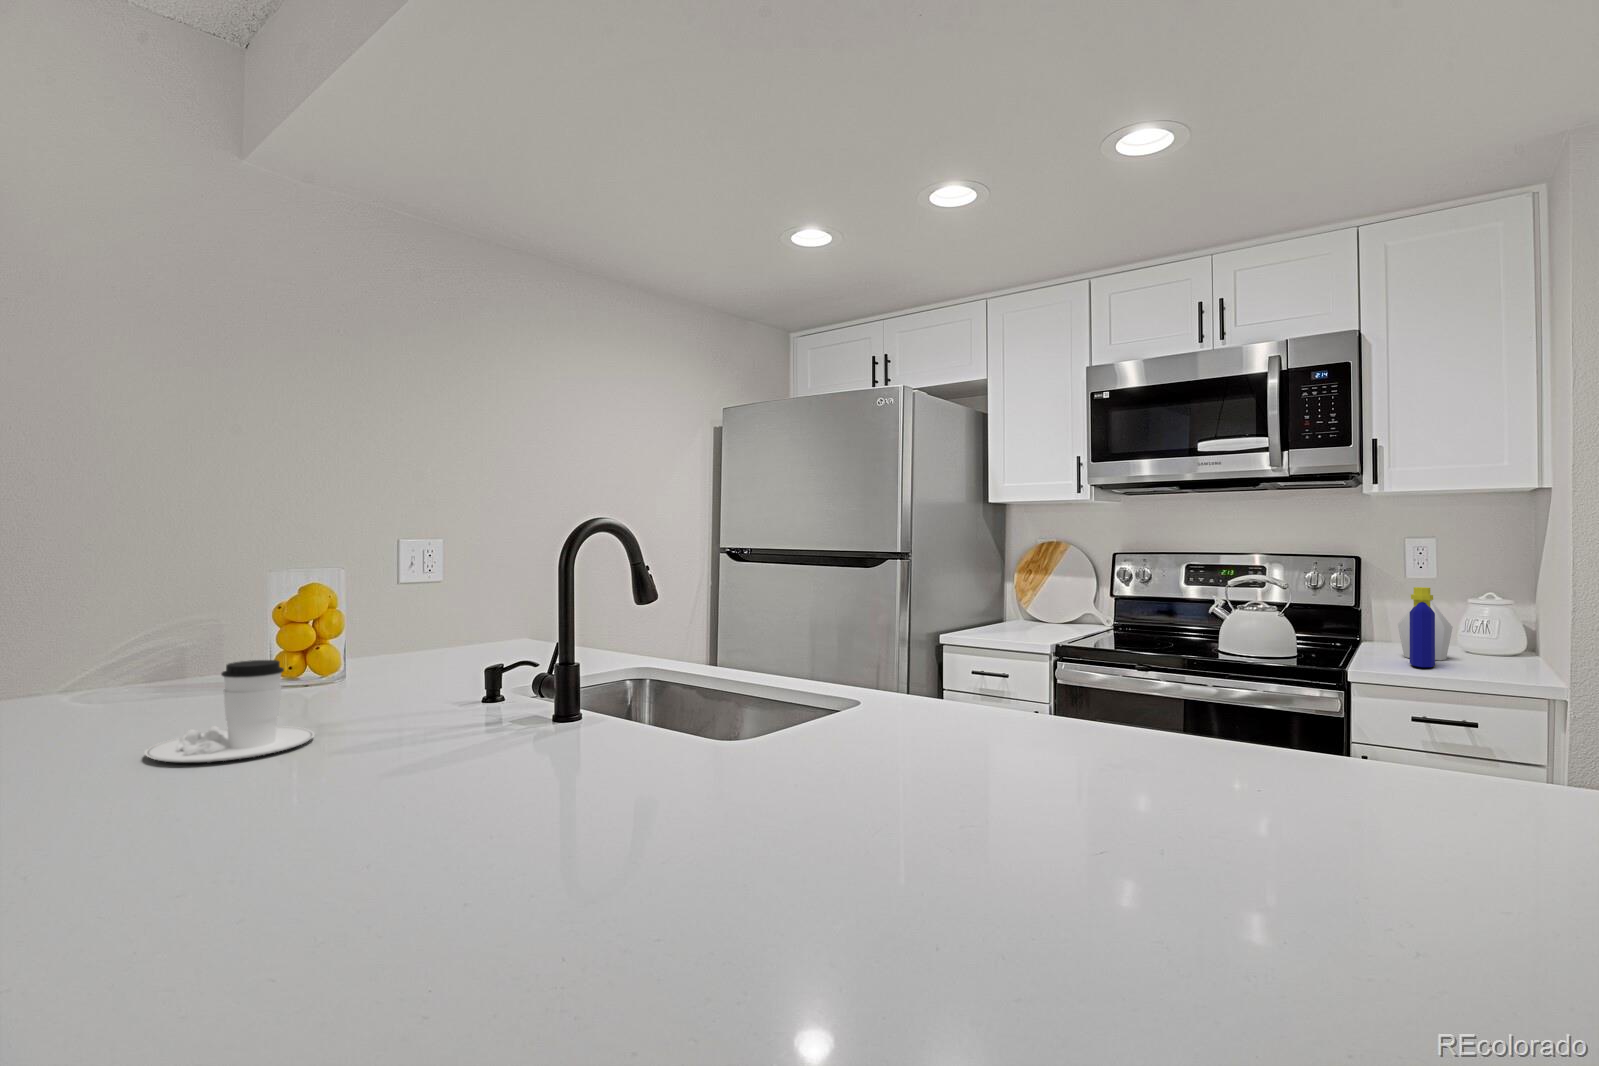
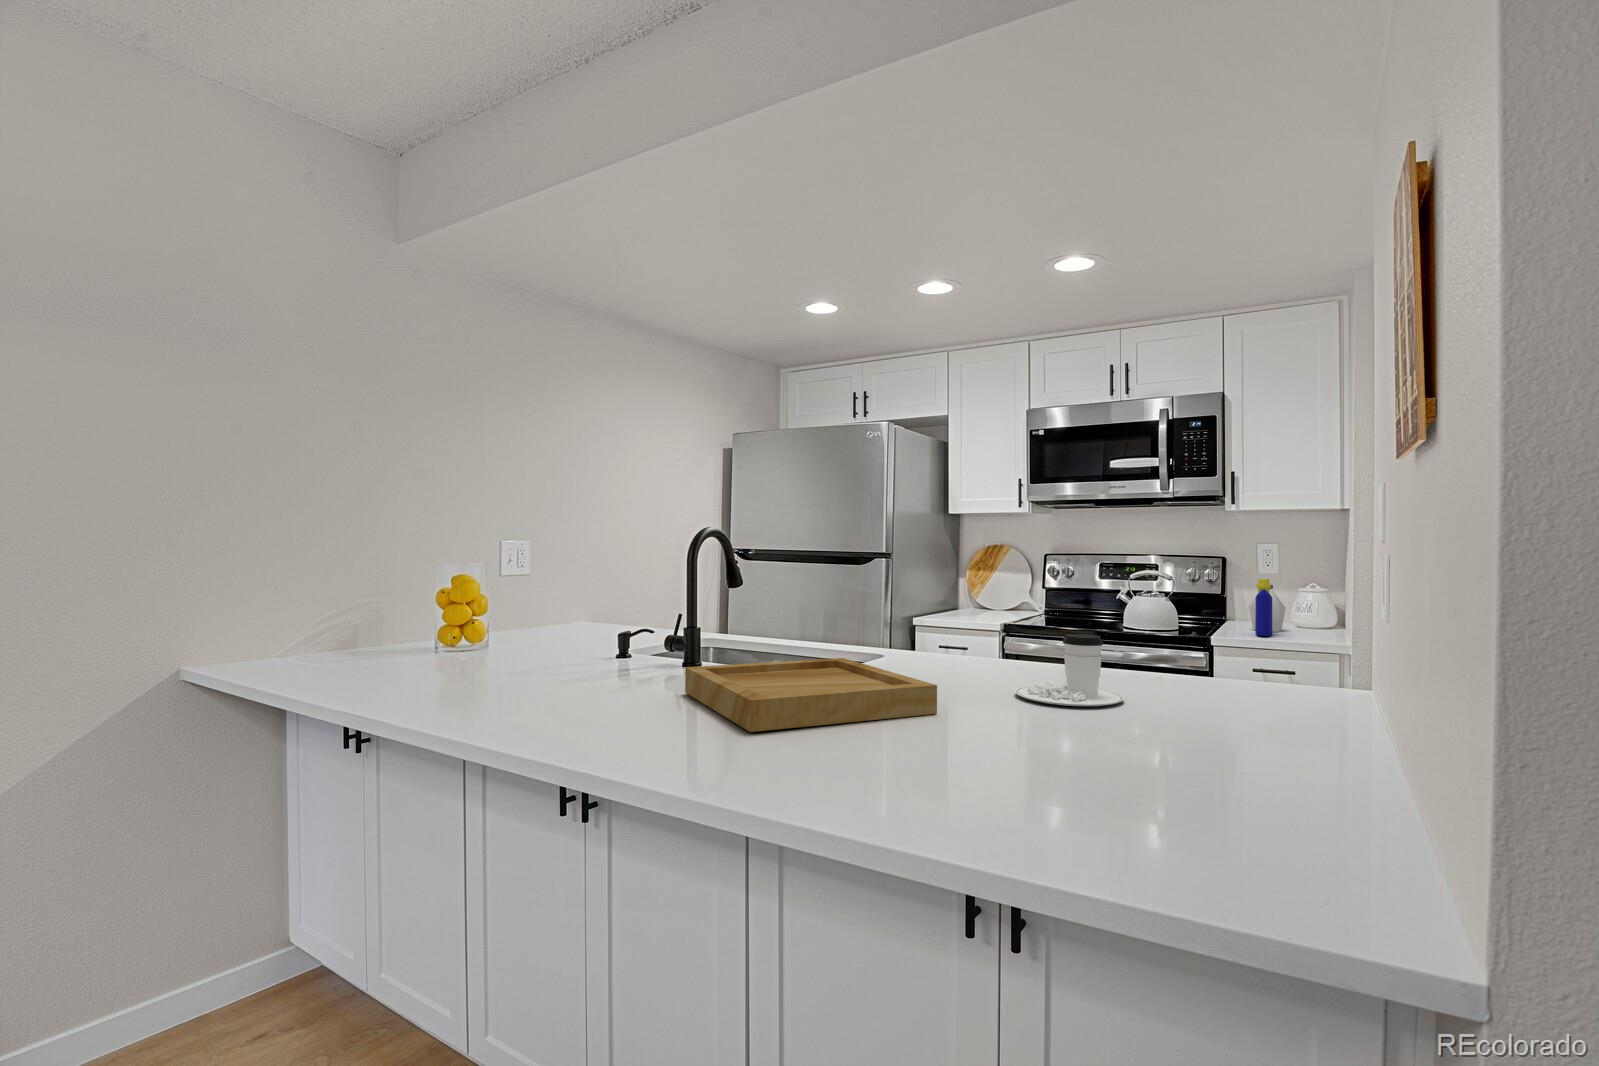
coffee cup: present [145,660,314,763] -> present [1015,634,1124,706]
tray: none [471,720,868,903] -> present [685,658,937,732]

